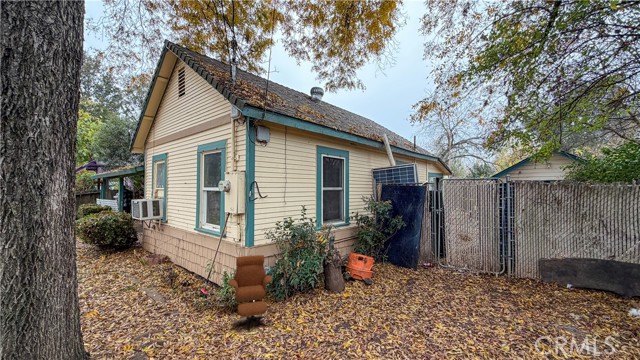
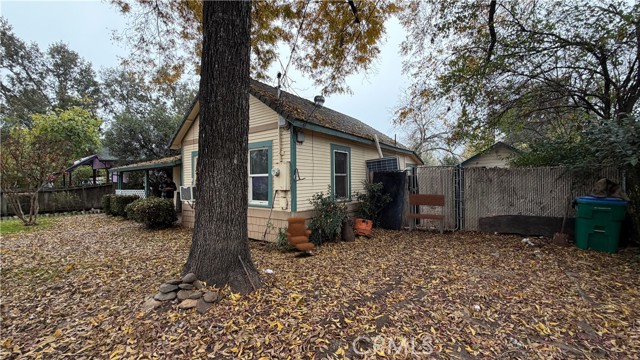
bench: none [426,219,484,283] -> present [407,194,445,234]

